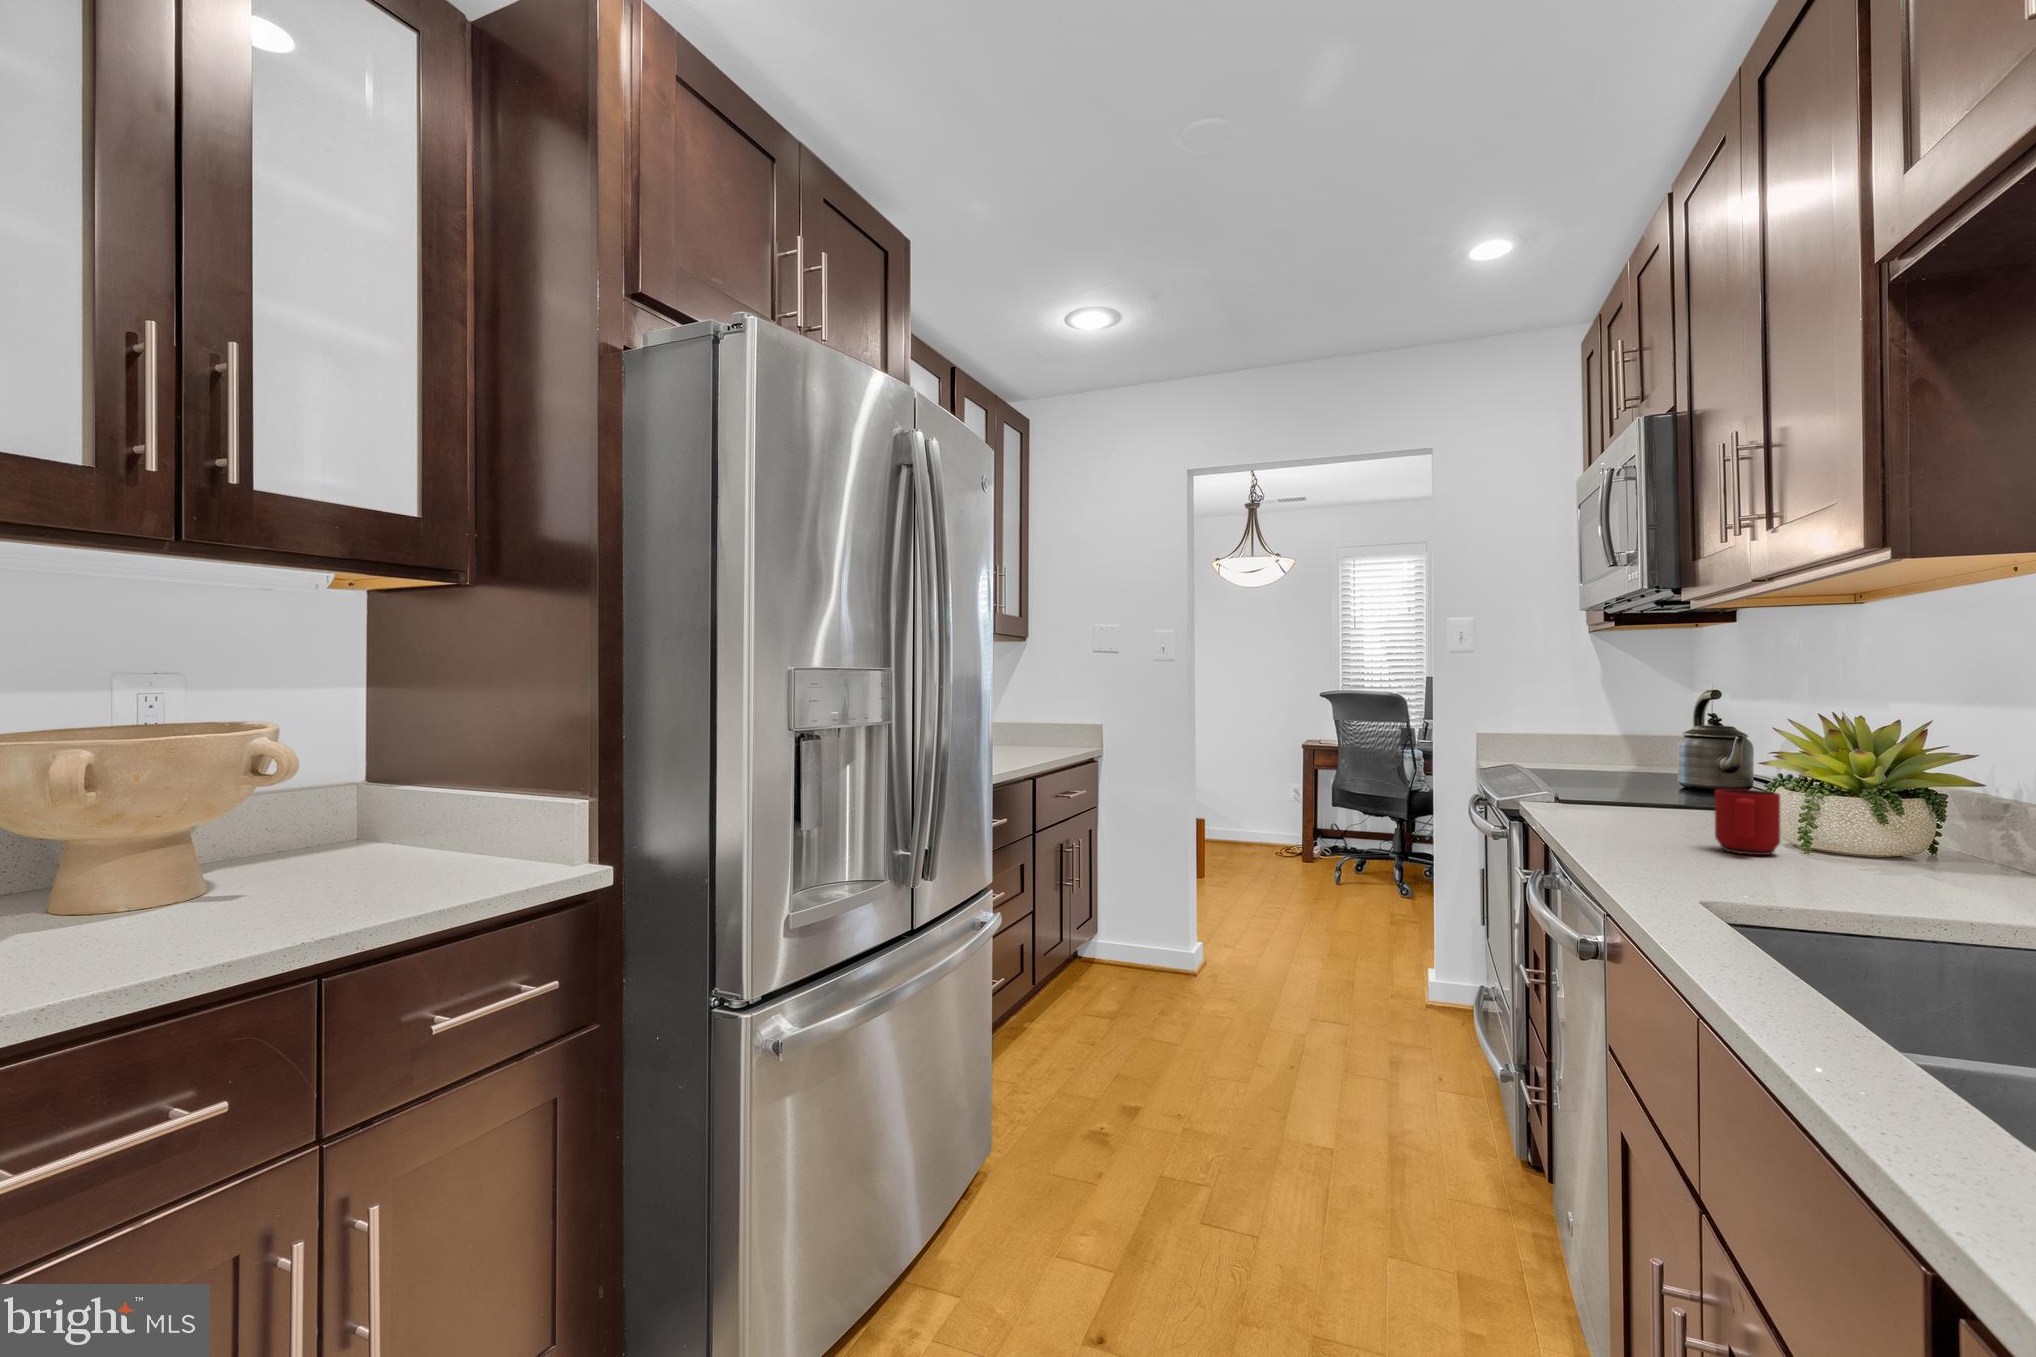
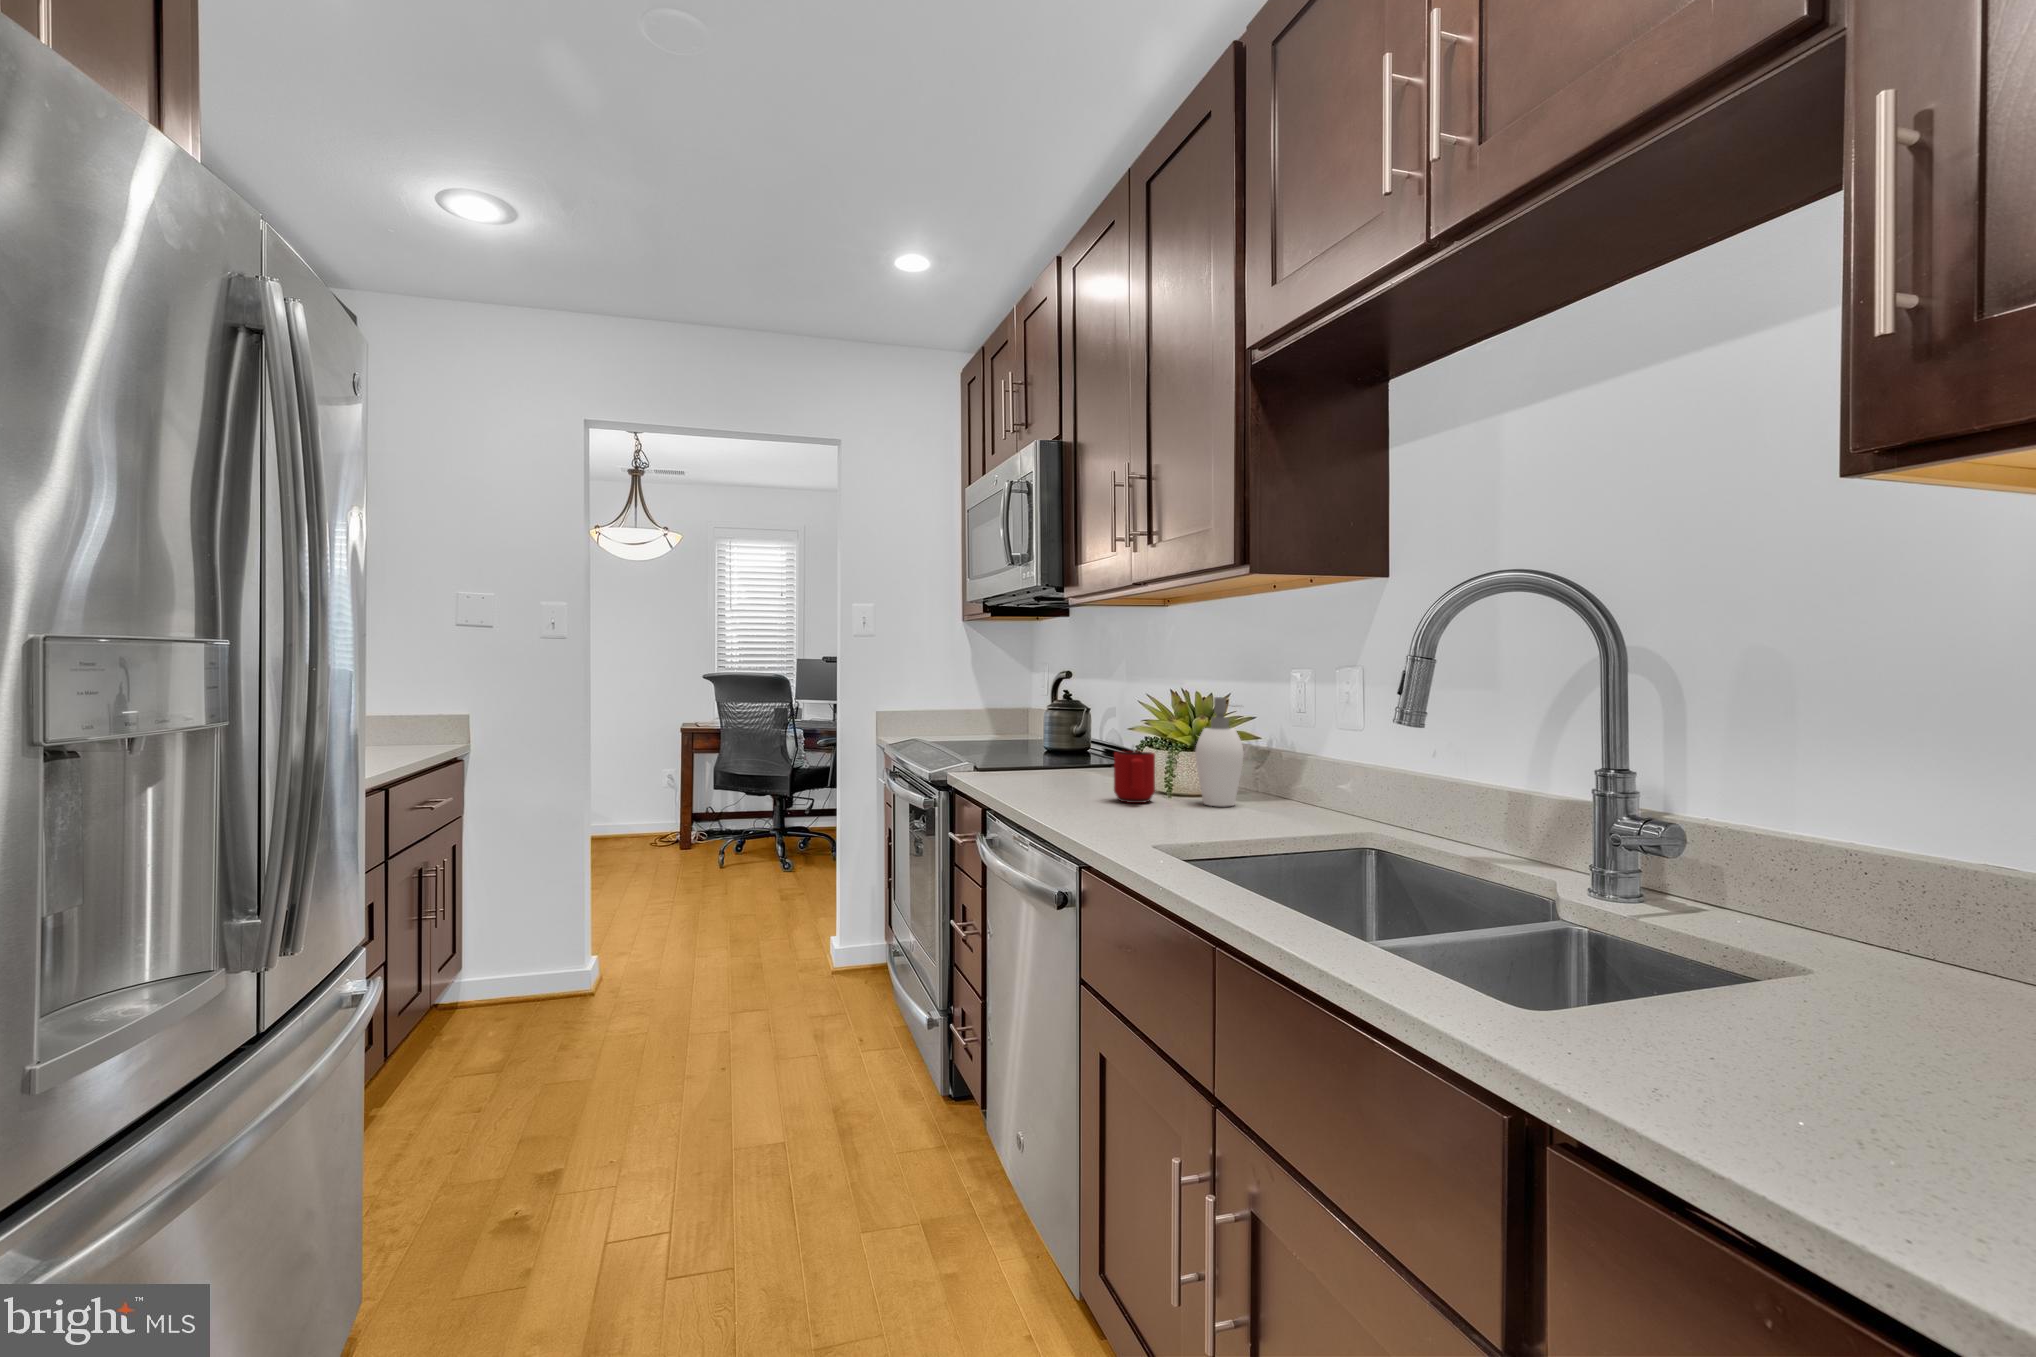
soap dispenser: none [1845,724,1933,873] -> present [1195,697,1244,806]

